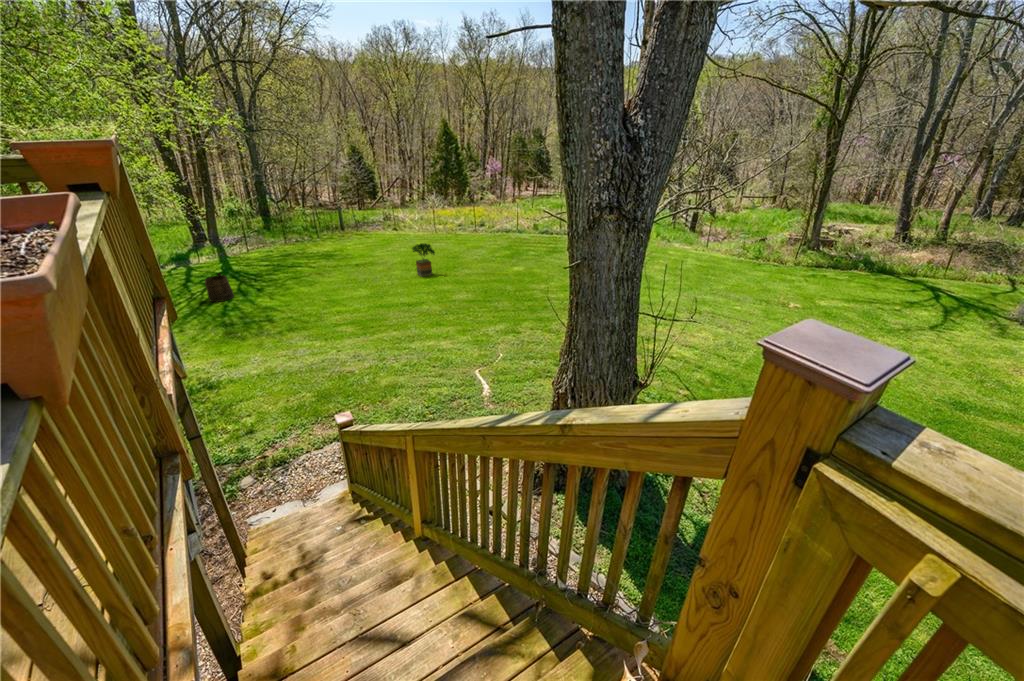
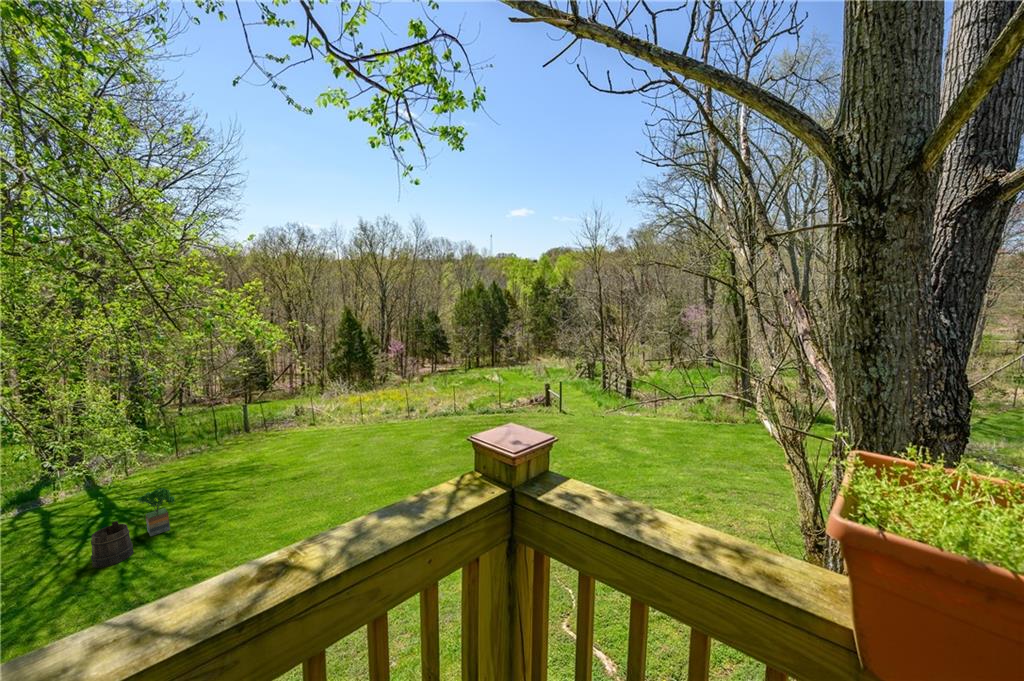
potted tree: present [412,243,435,277] -> present [138,488,175,536]

